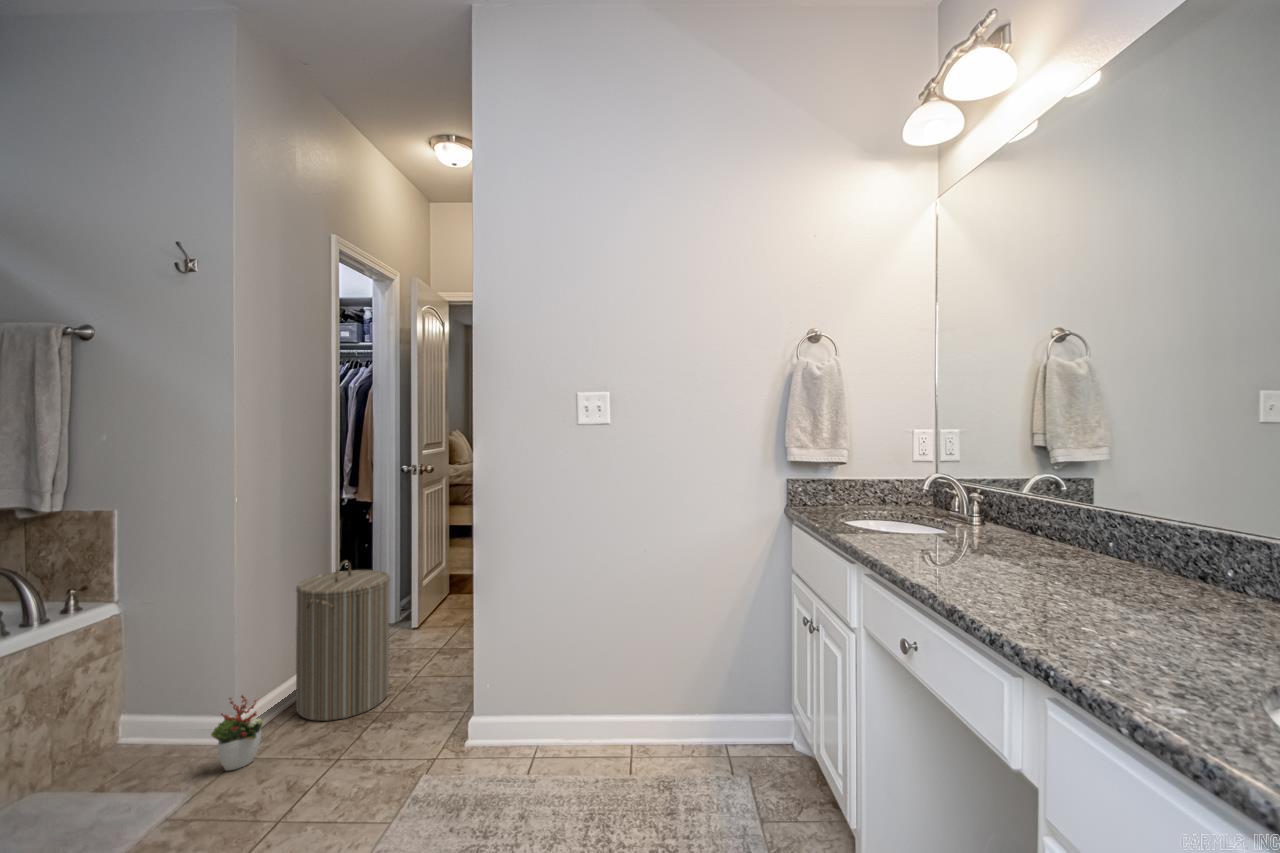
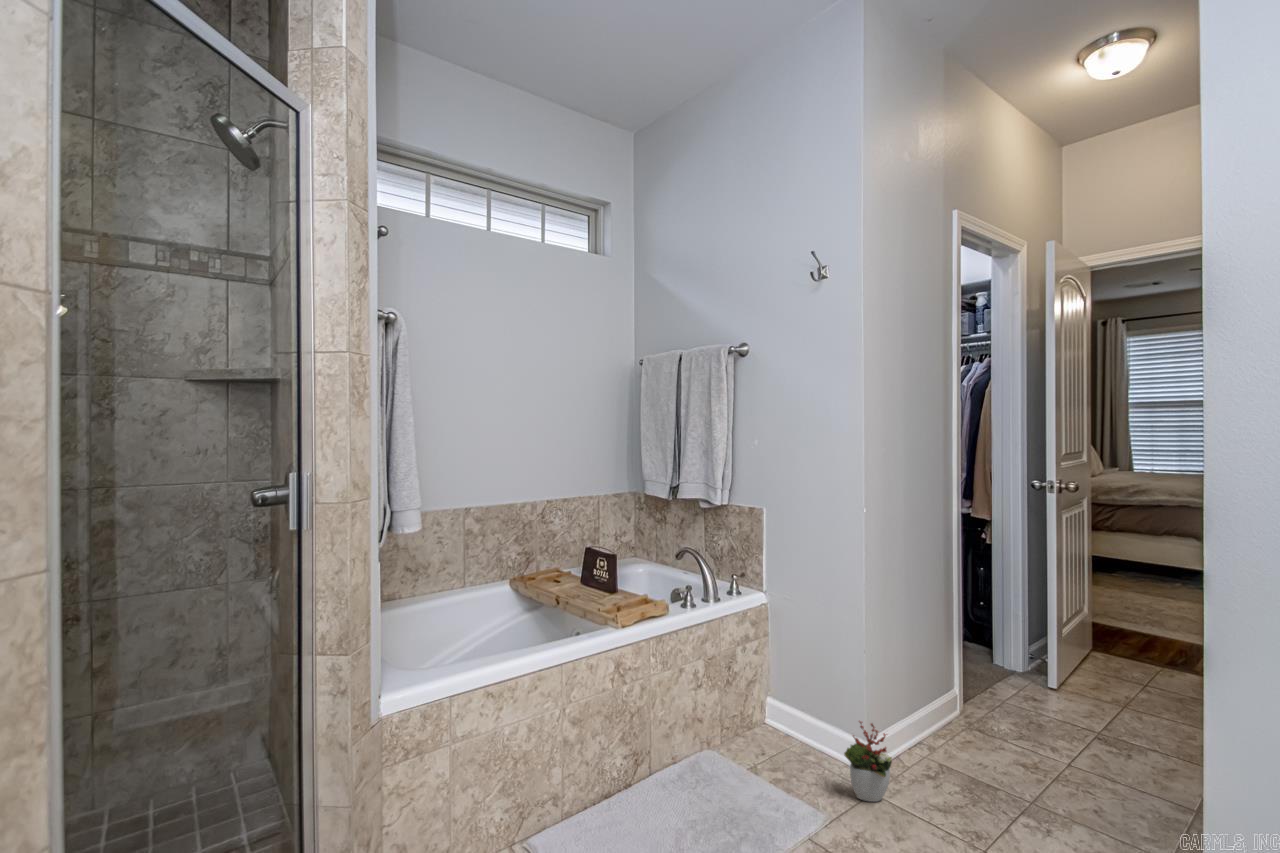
laundry hamper: present [296,561,390,721] -> none [918,596,1034,795]

